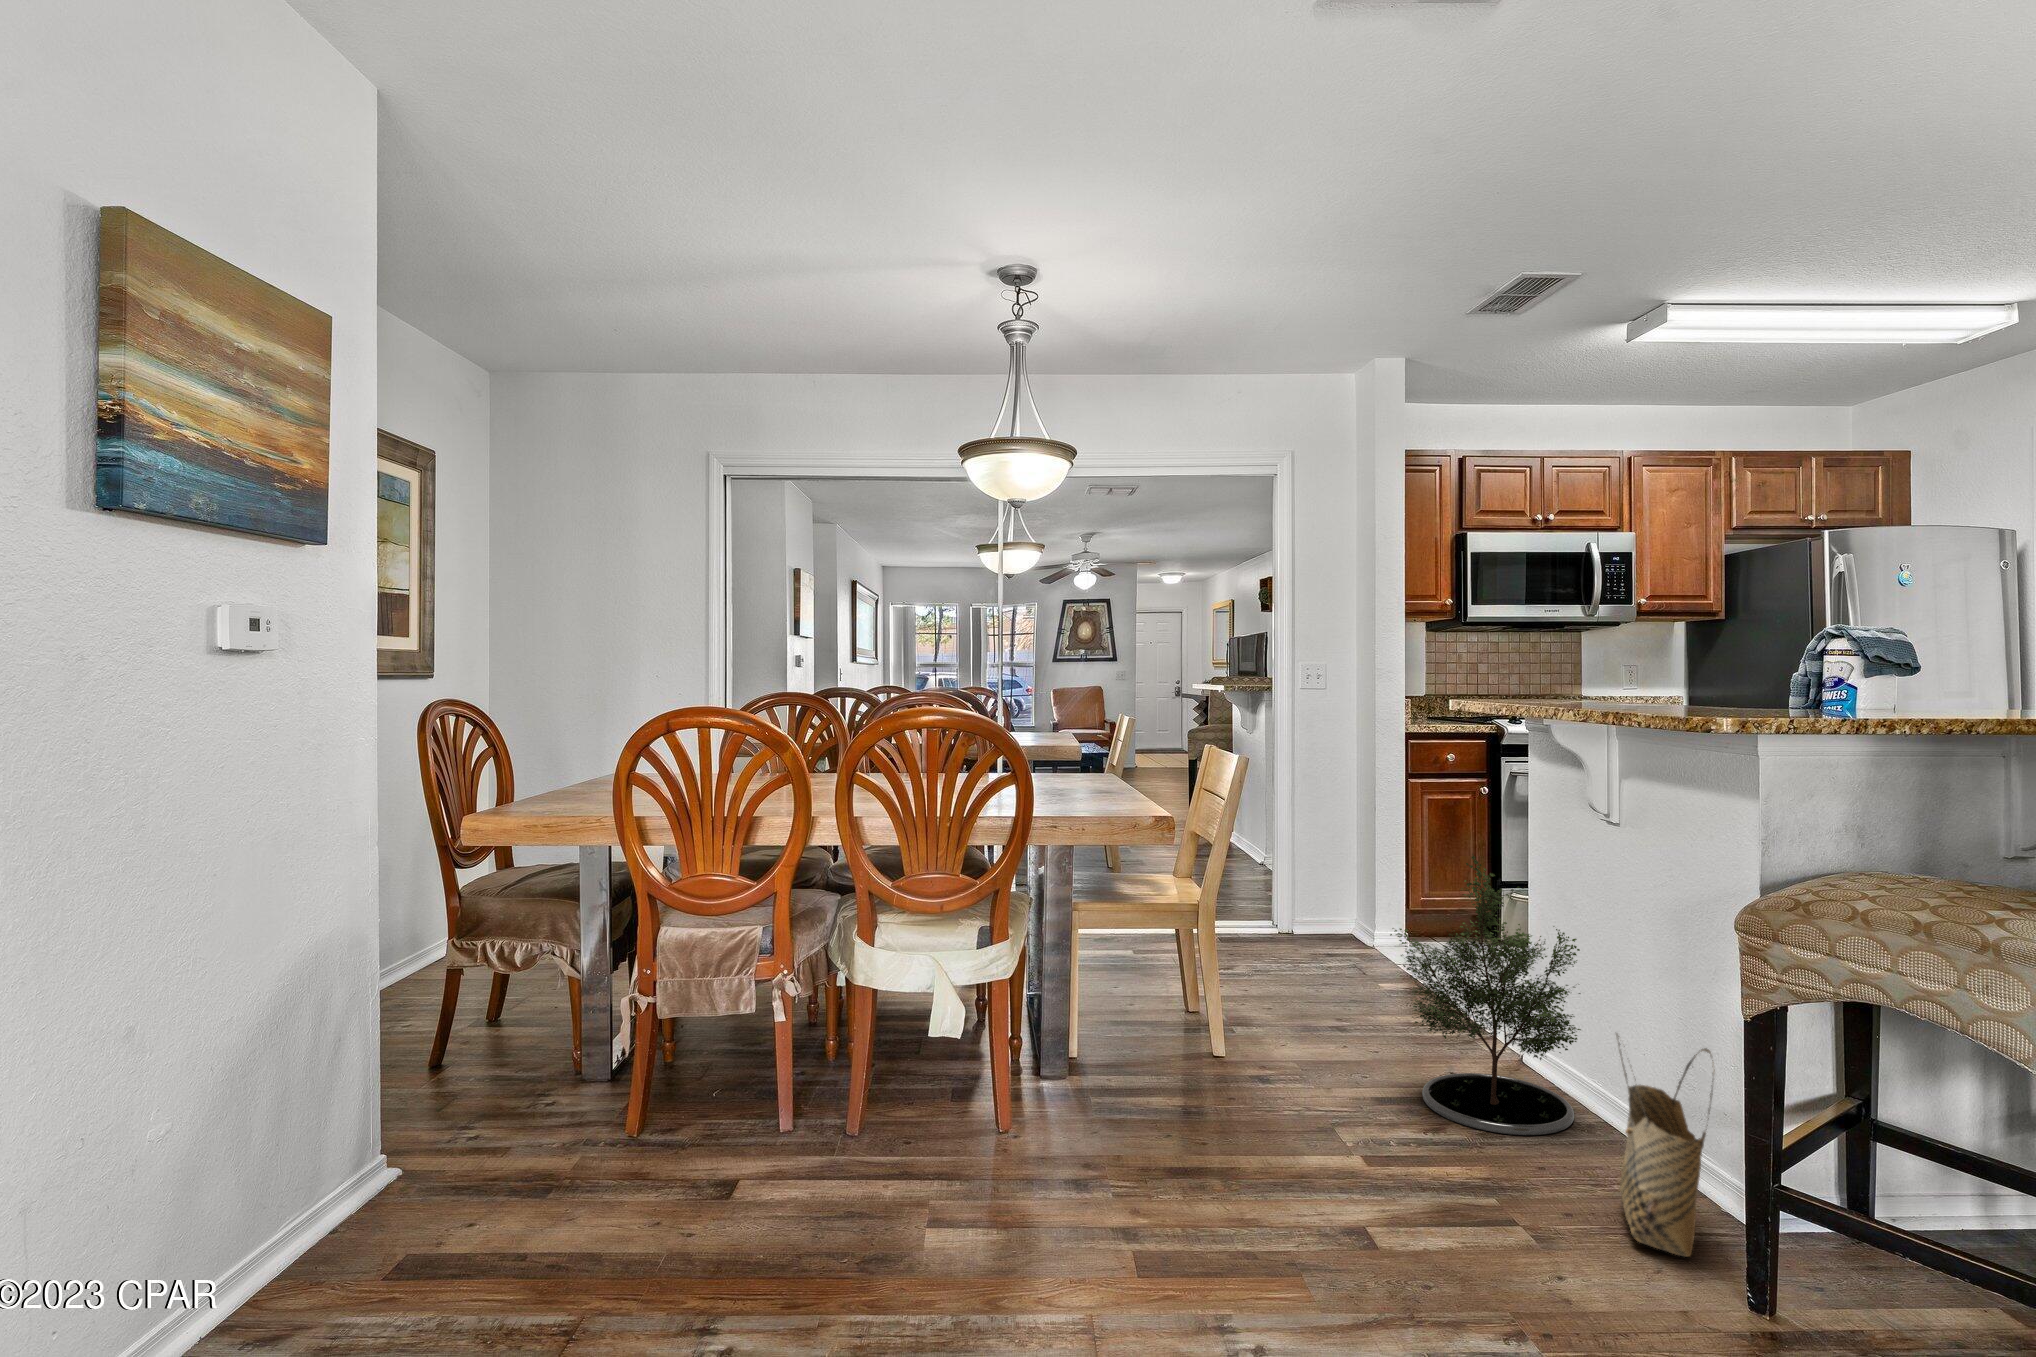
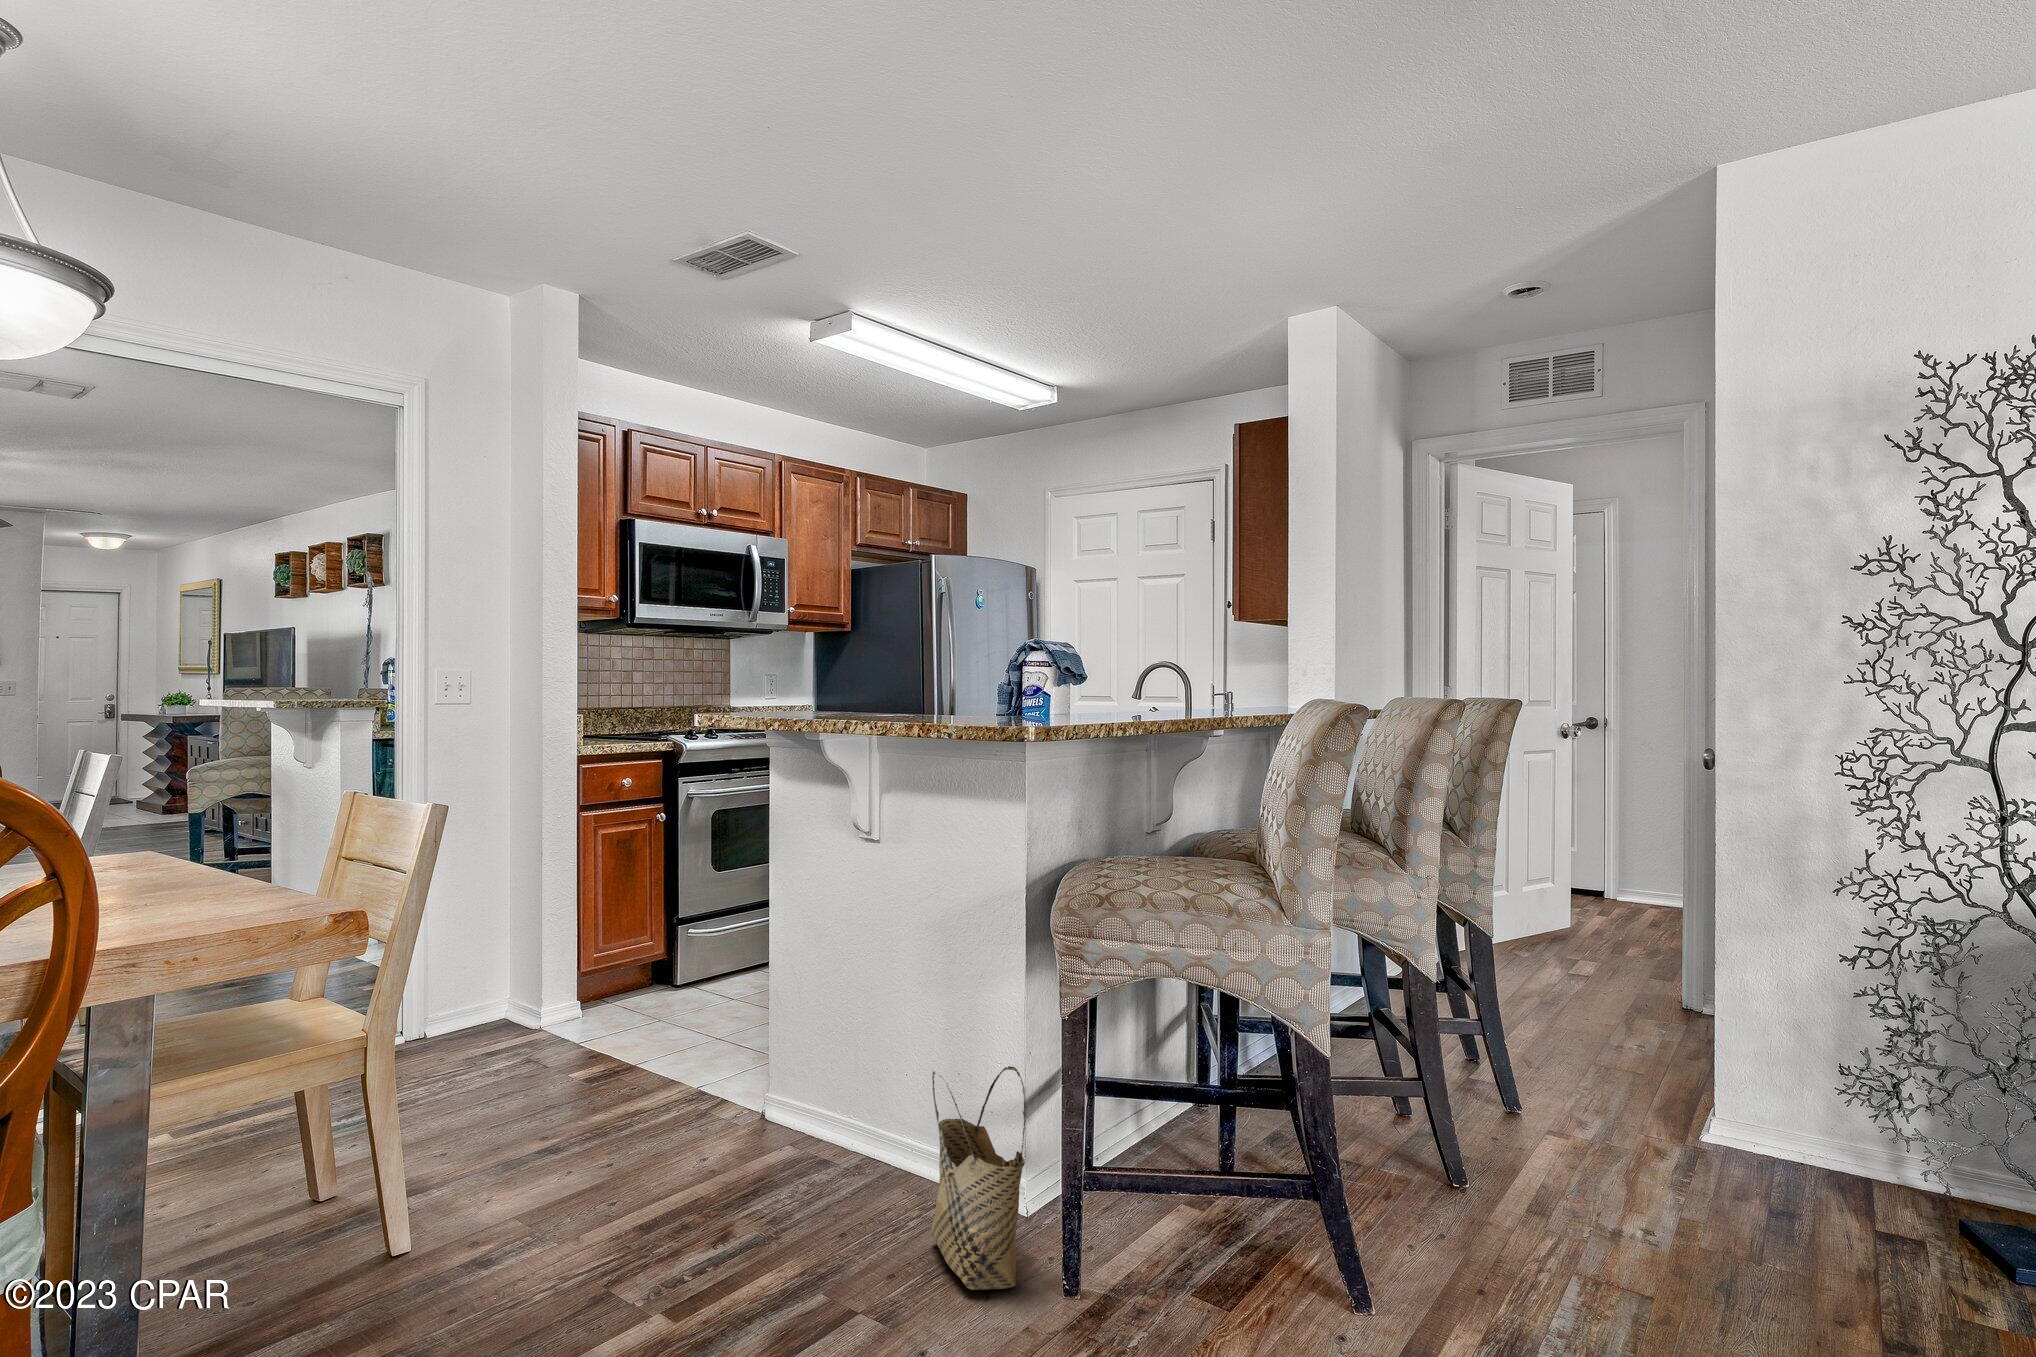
potted tree: present [1390,854,1581,1135] -> none [648,897,863,1220]

